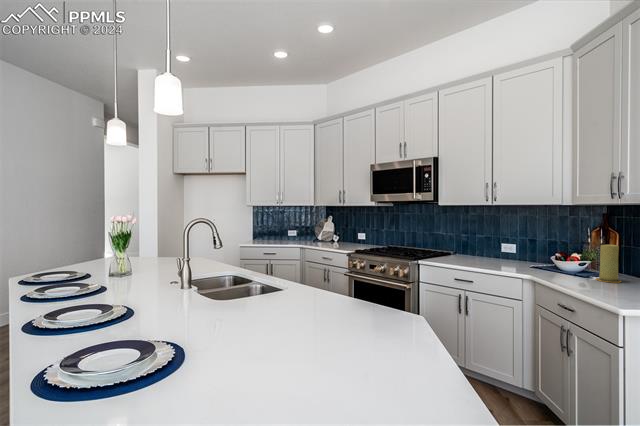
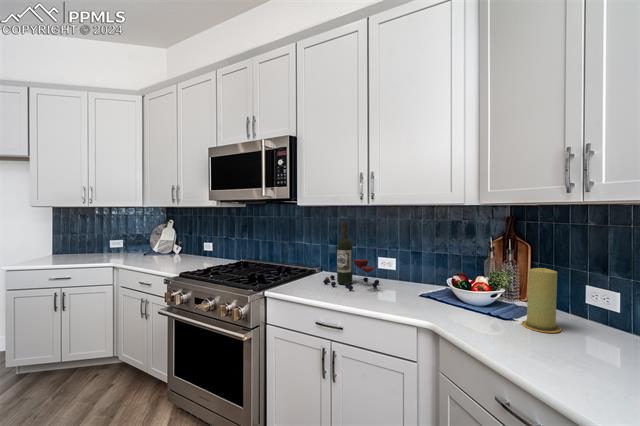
wine bottle: none [459,216,502,264] -> present [323,222,379,290]

